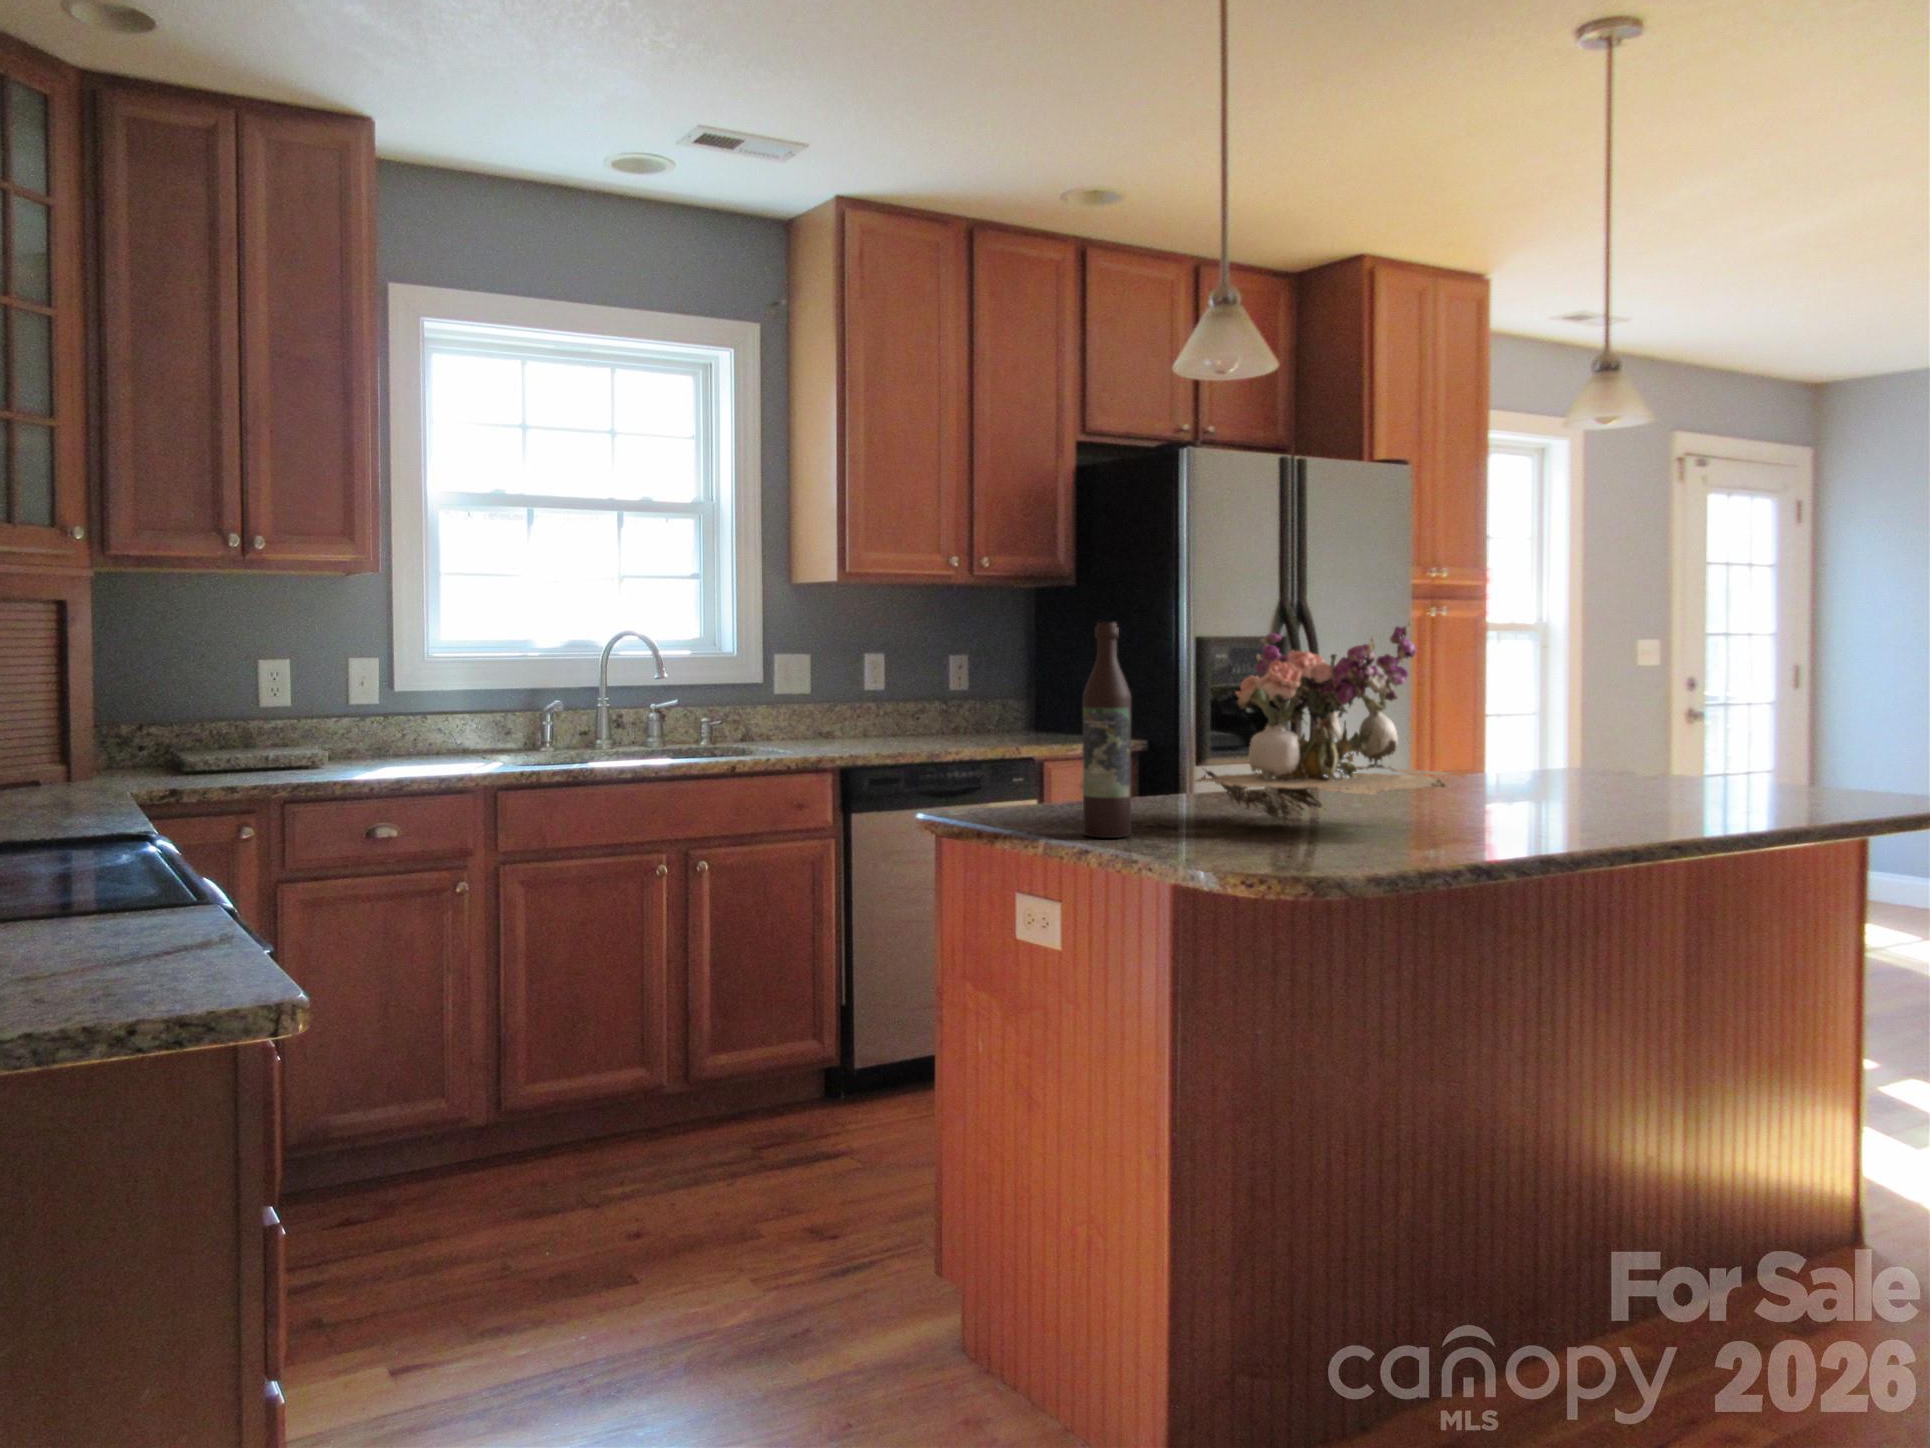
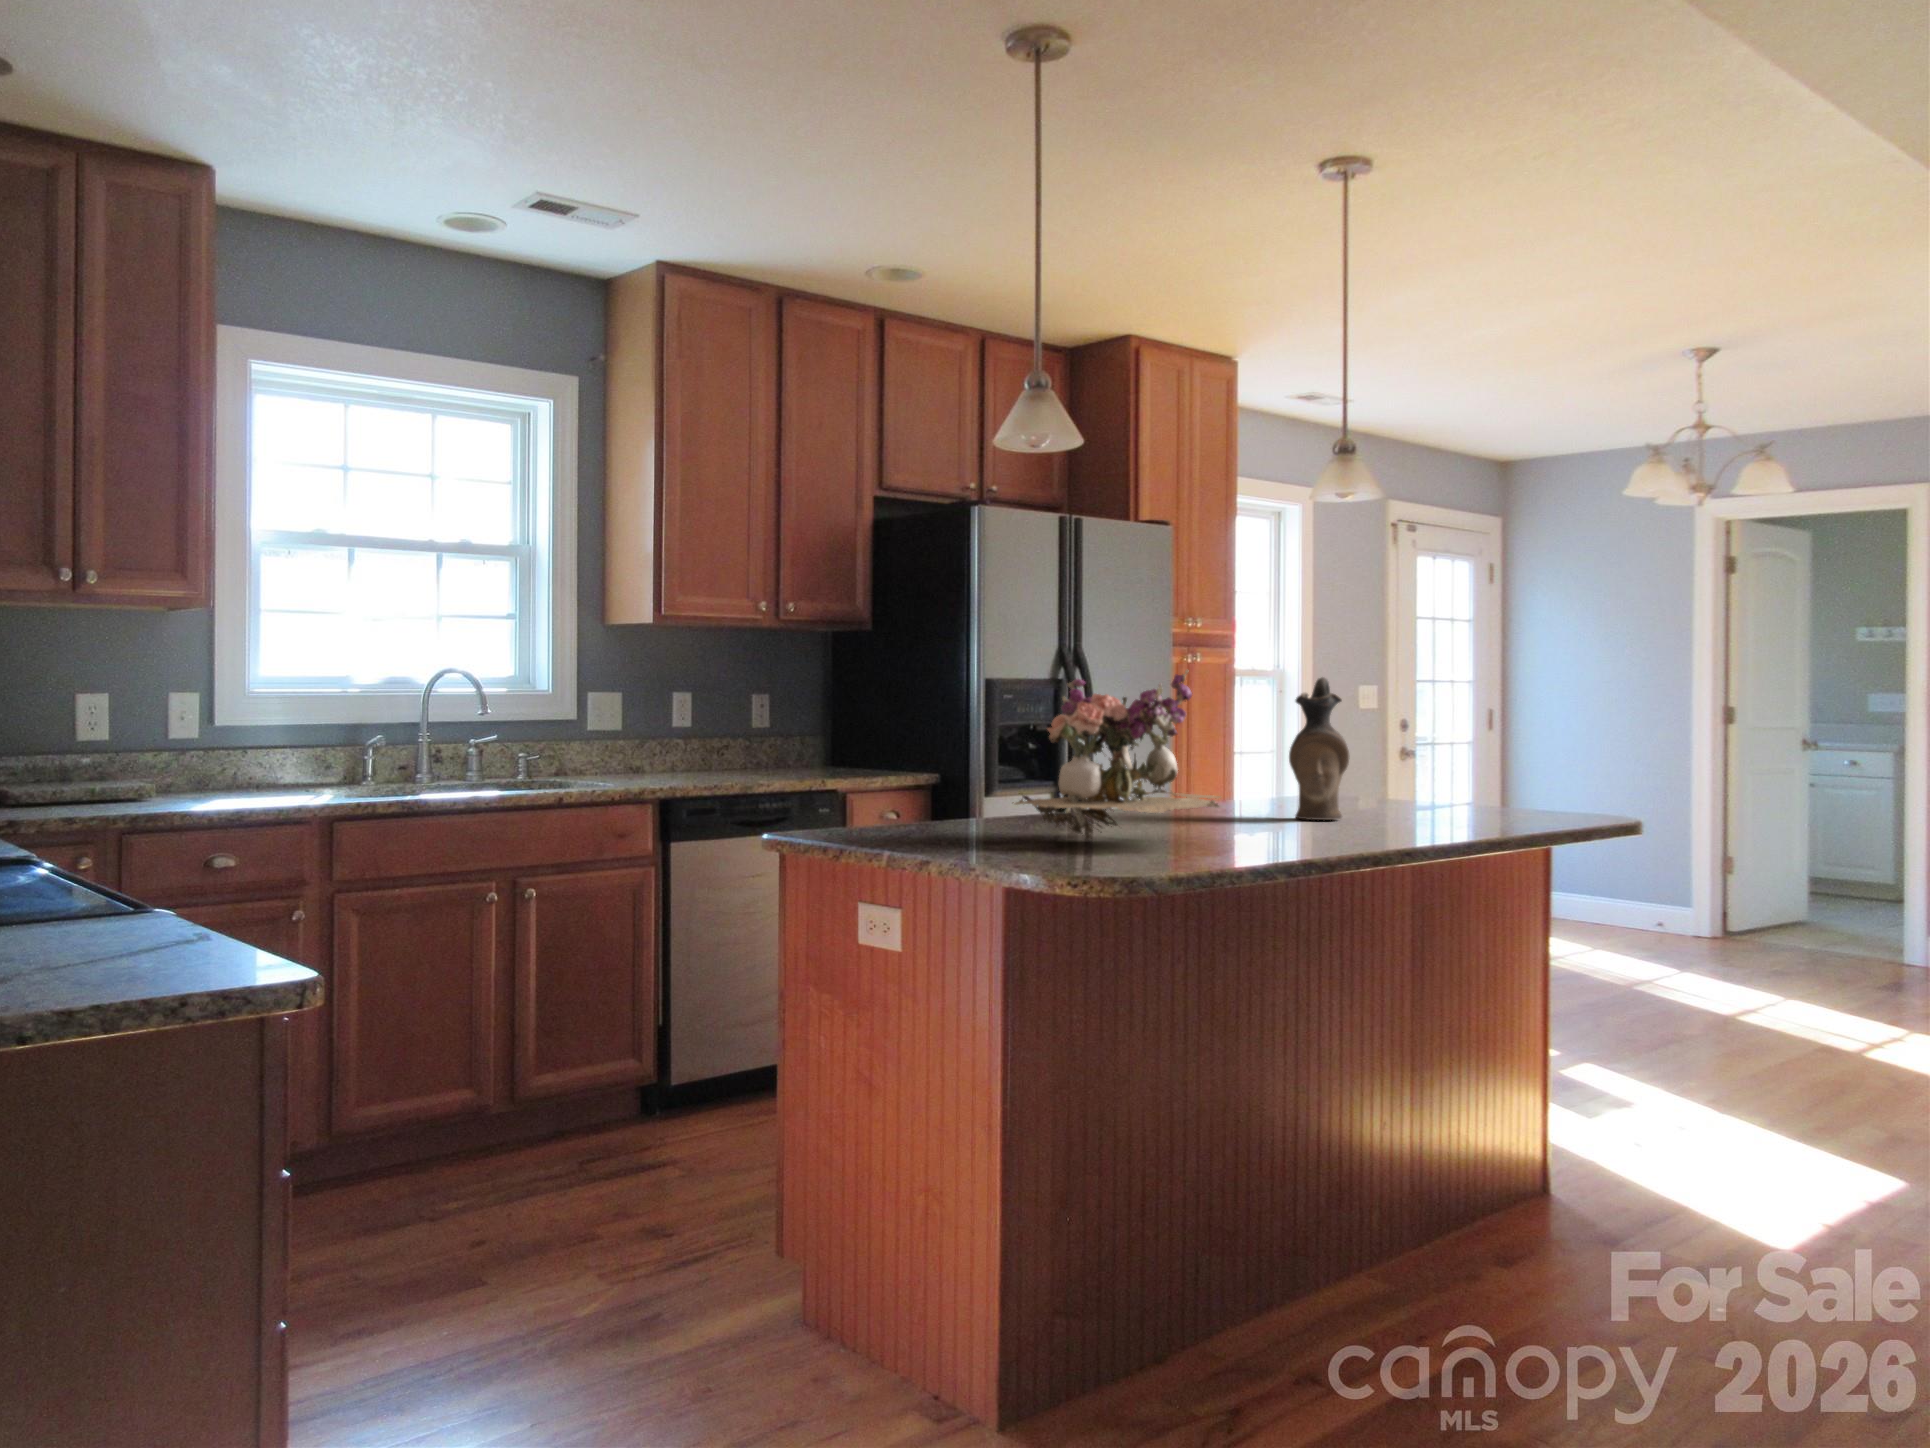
wine bottle: present [1083,622,1131,838] -> none [924,669,965,851]
ceramic pitcher: none [1542,629,1619,799] -> present [1289,677,1350,820]

